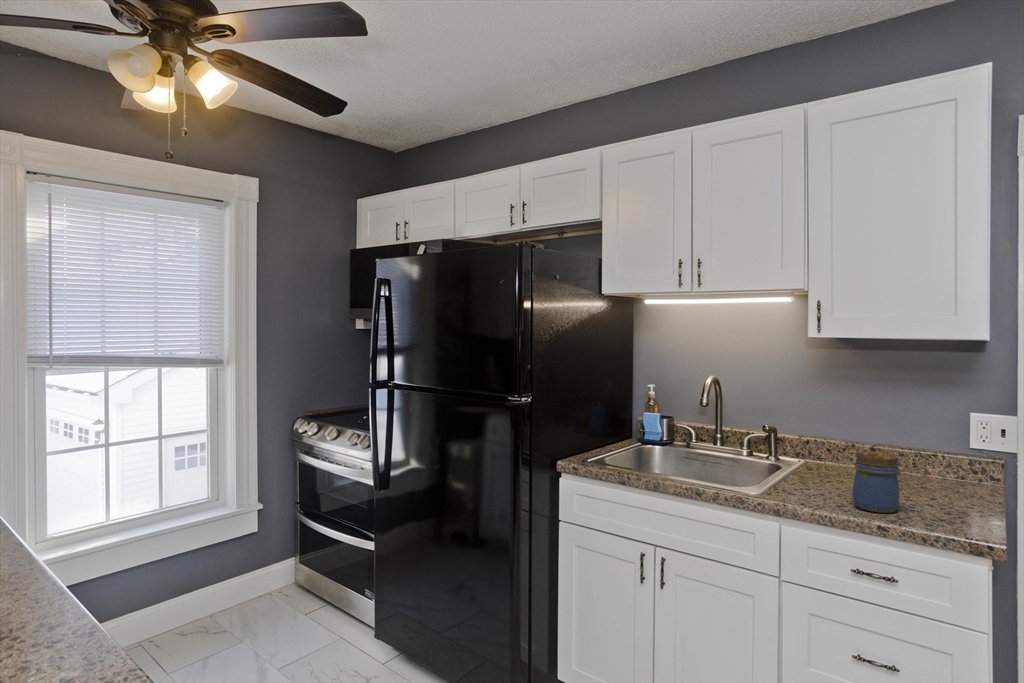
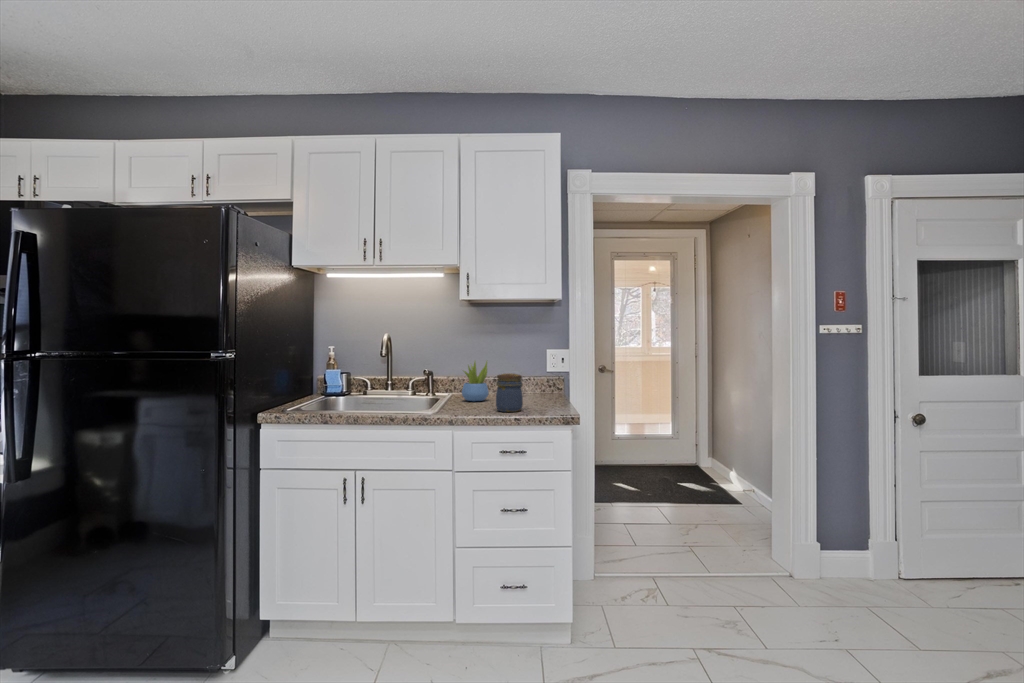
succulent plant: none [814,419,857,478] -> present [462,362,489,401]

